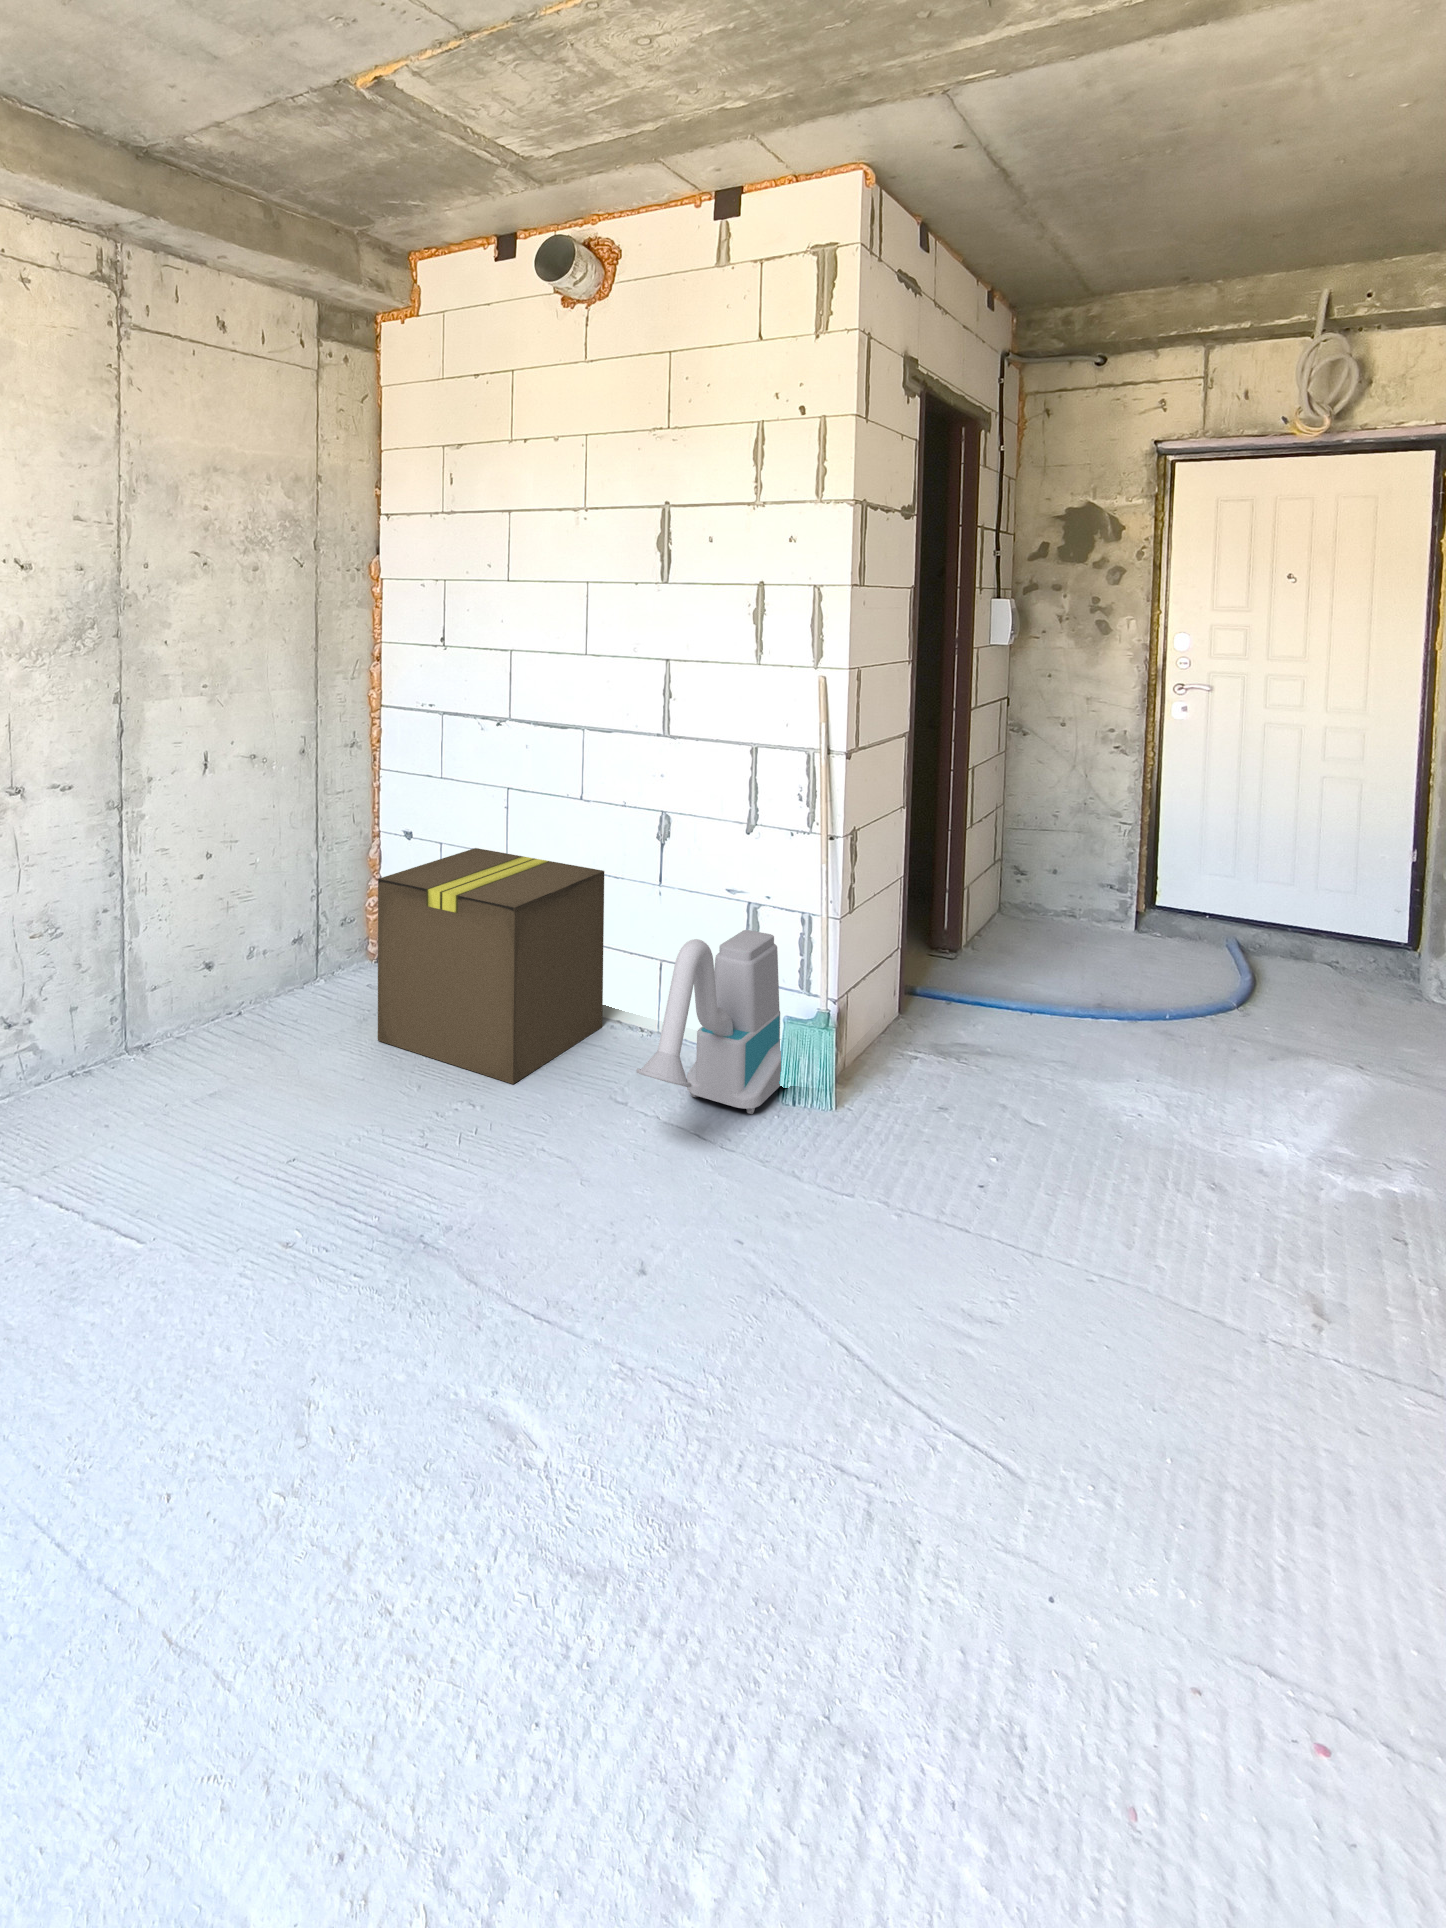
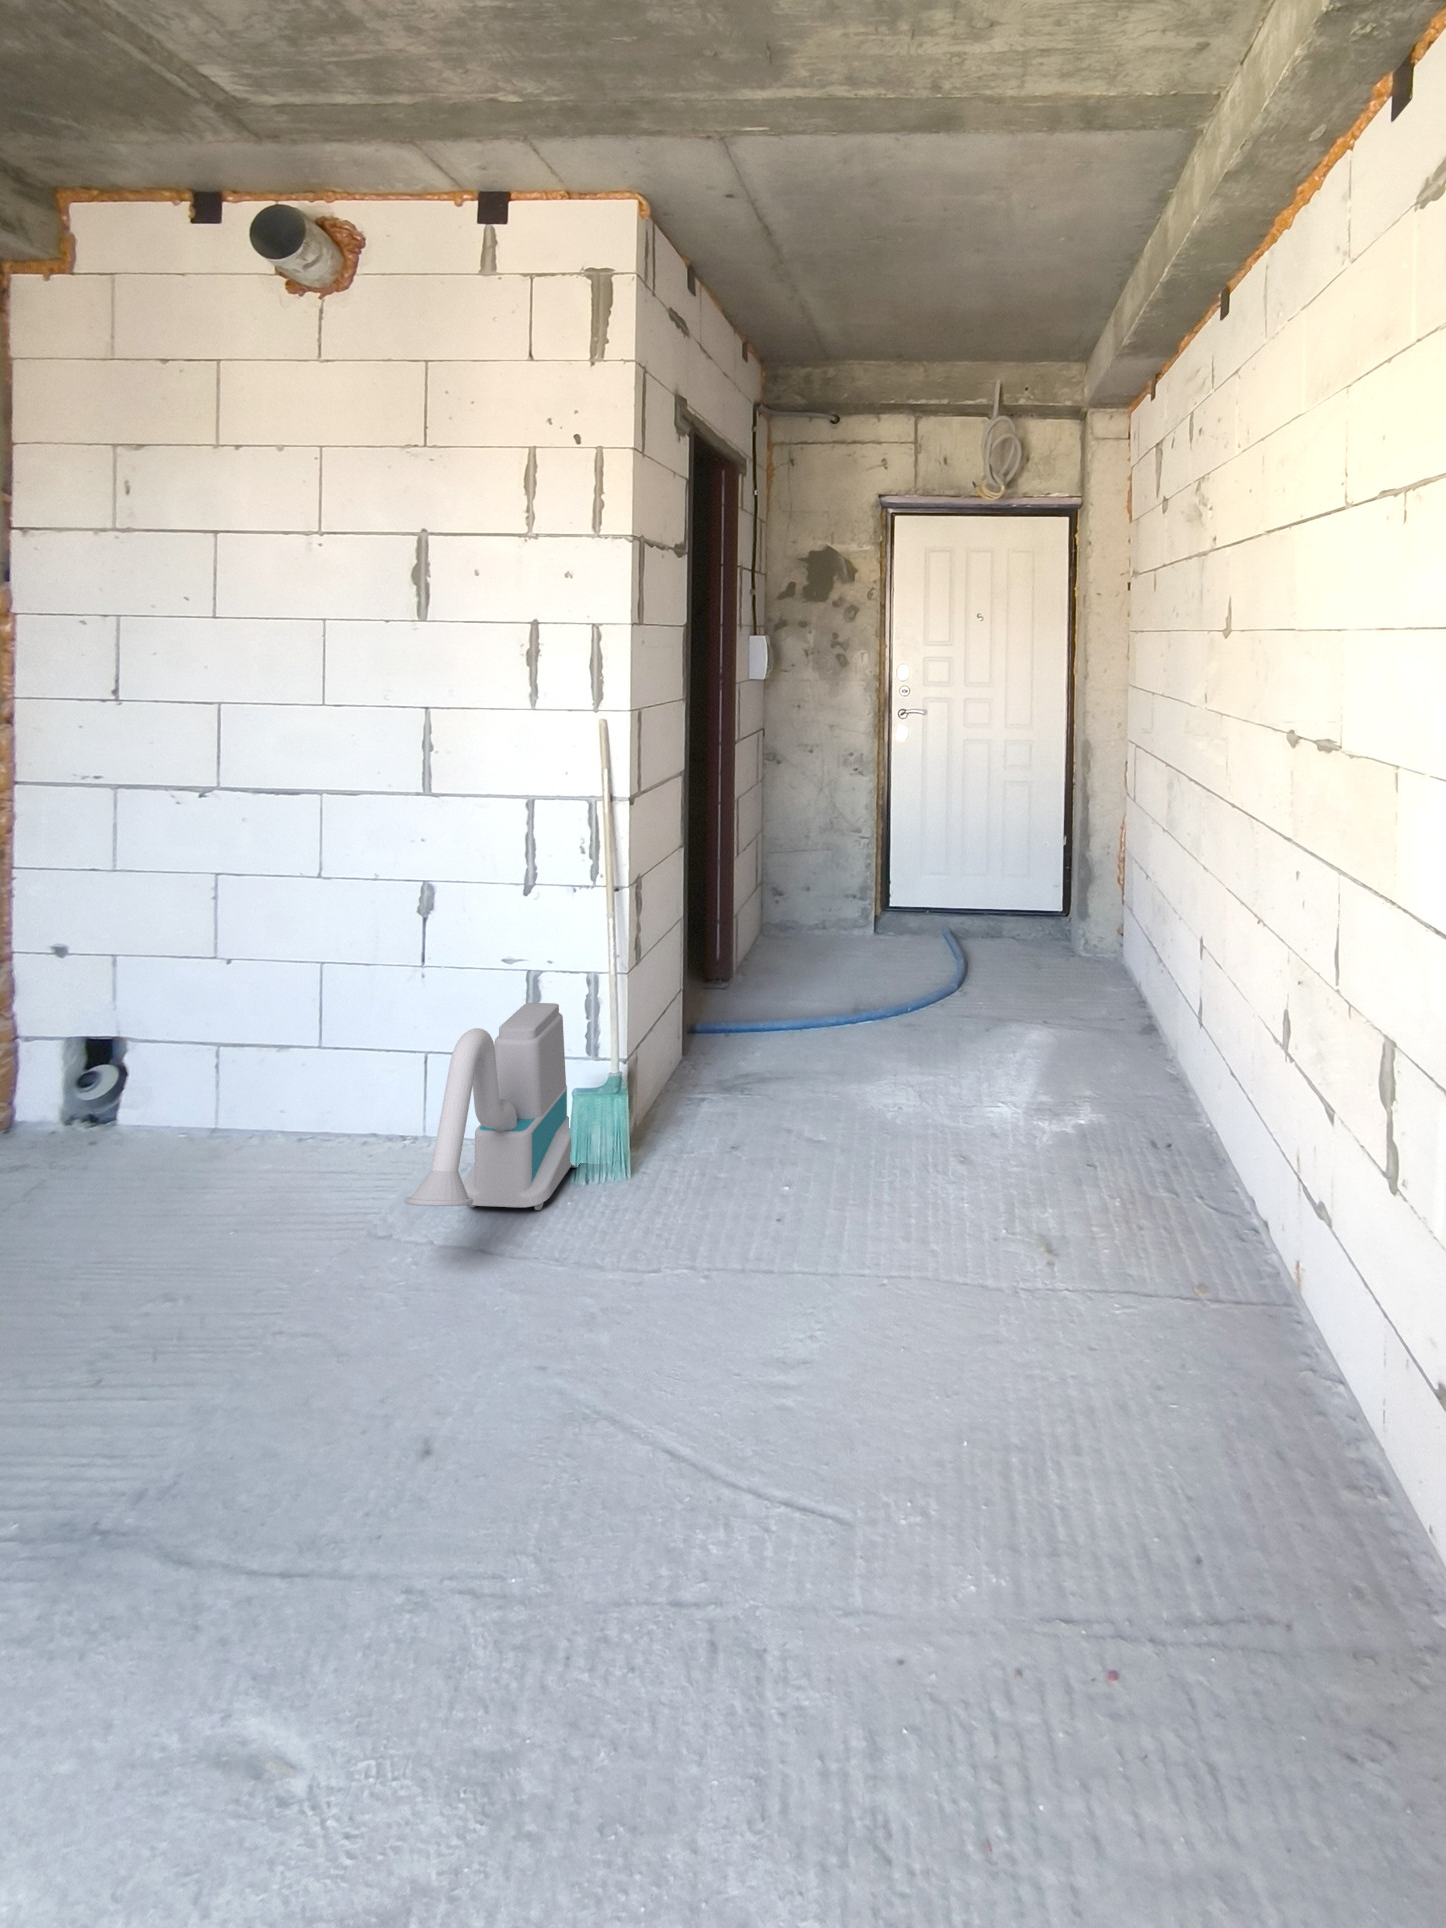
cardboard box: present [378,848,604,1084] -> none [15,955,353,1254]

